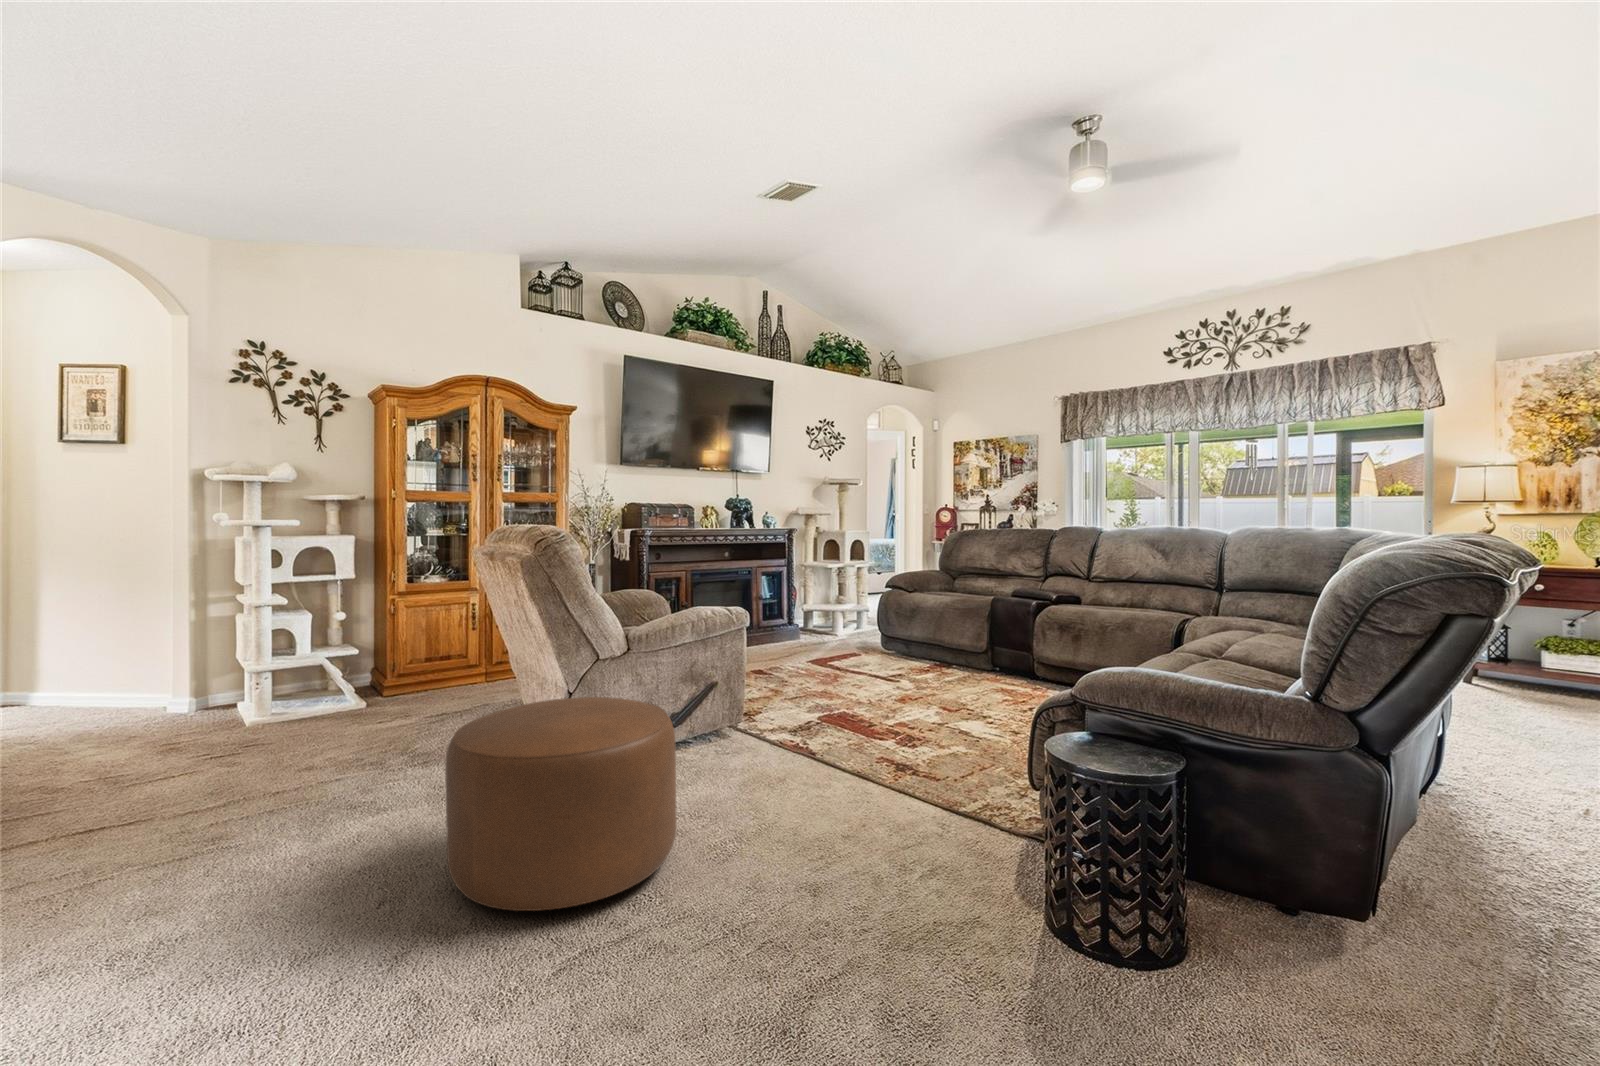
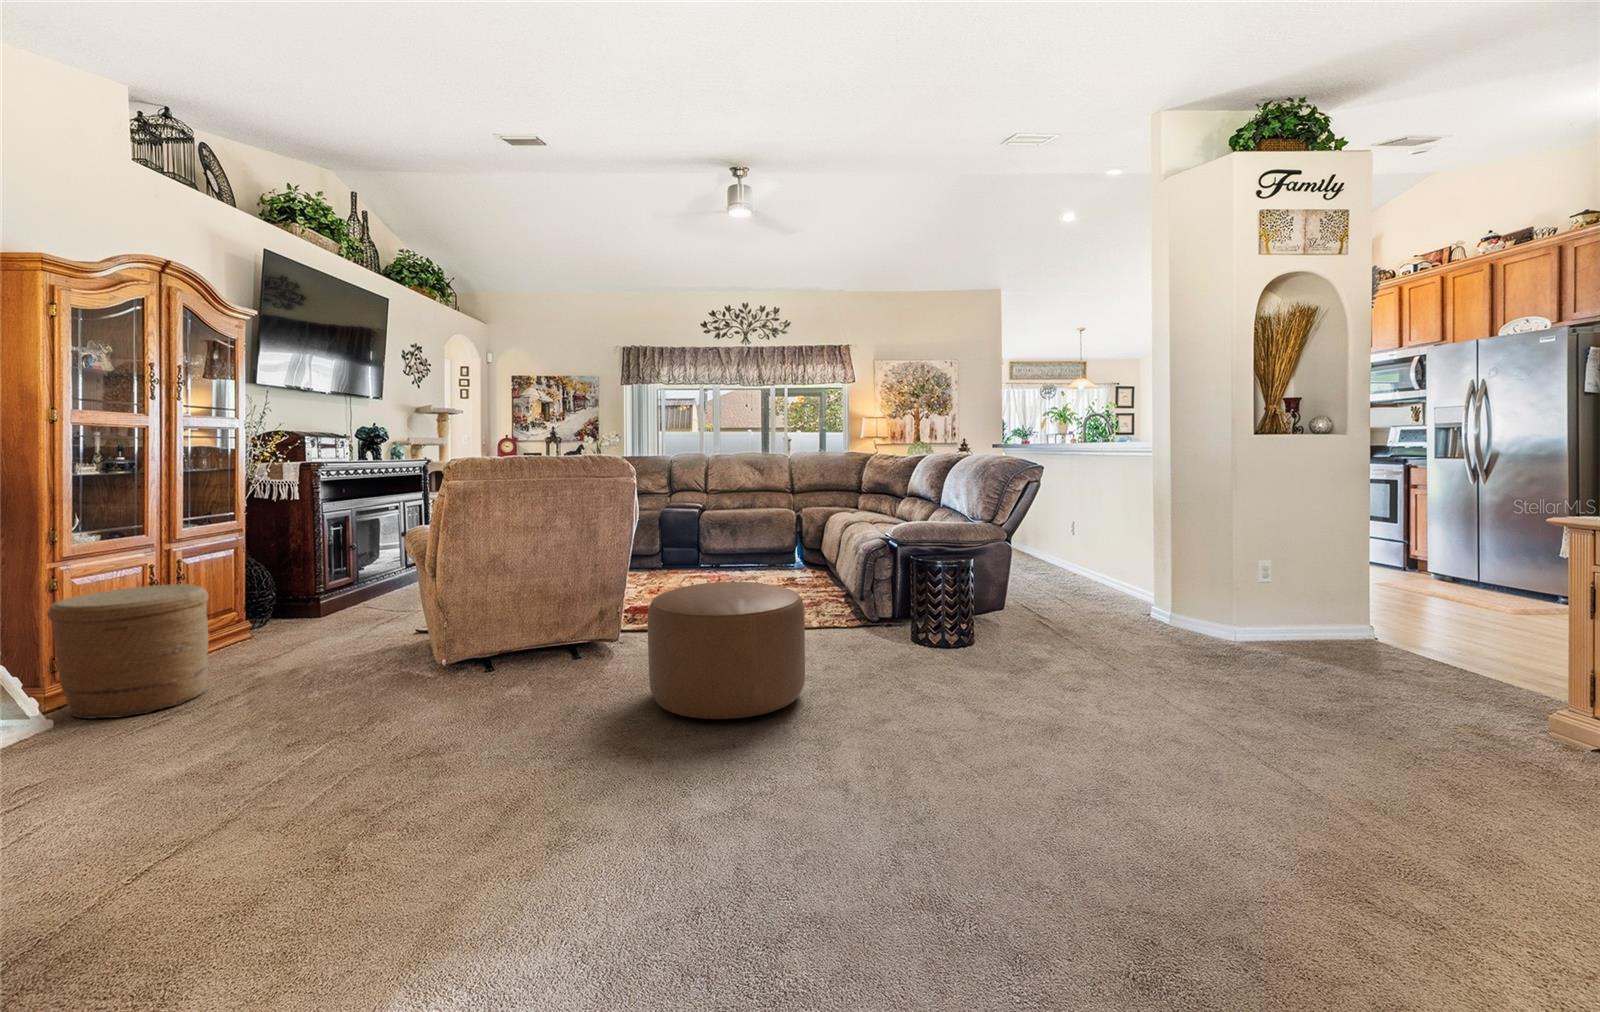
woven basket: none [363,619,457,713] -> present [47,584,209,718]

